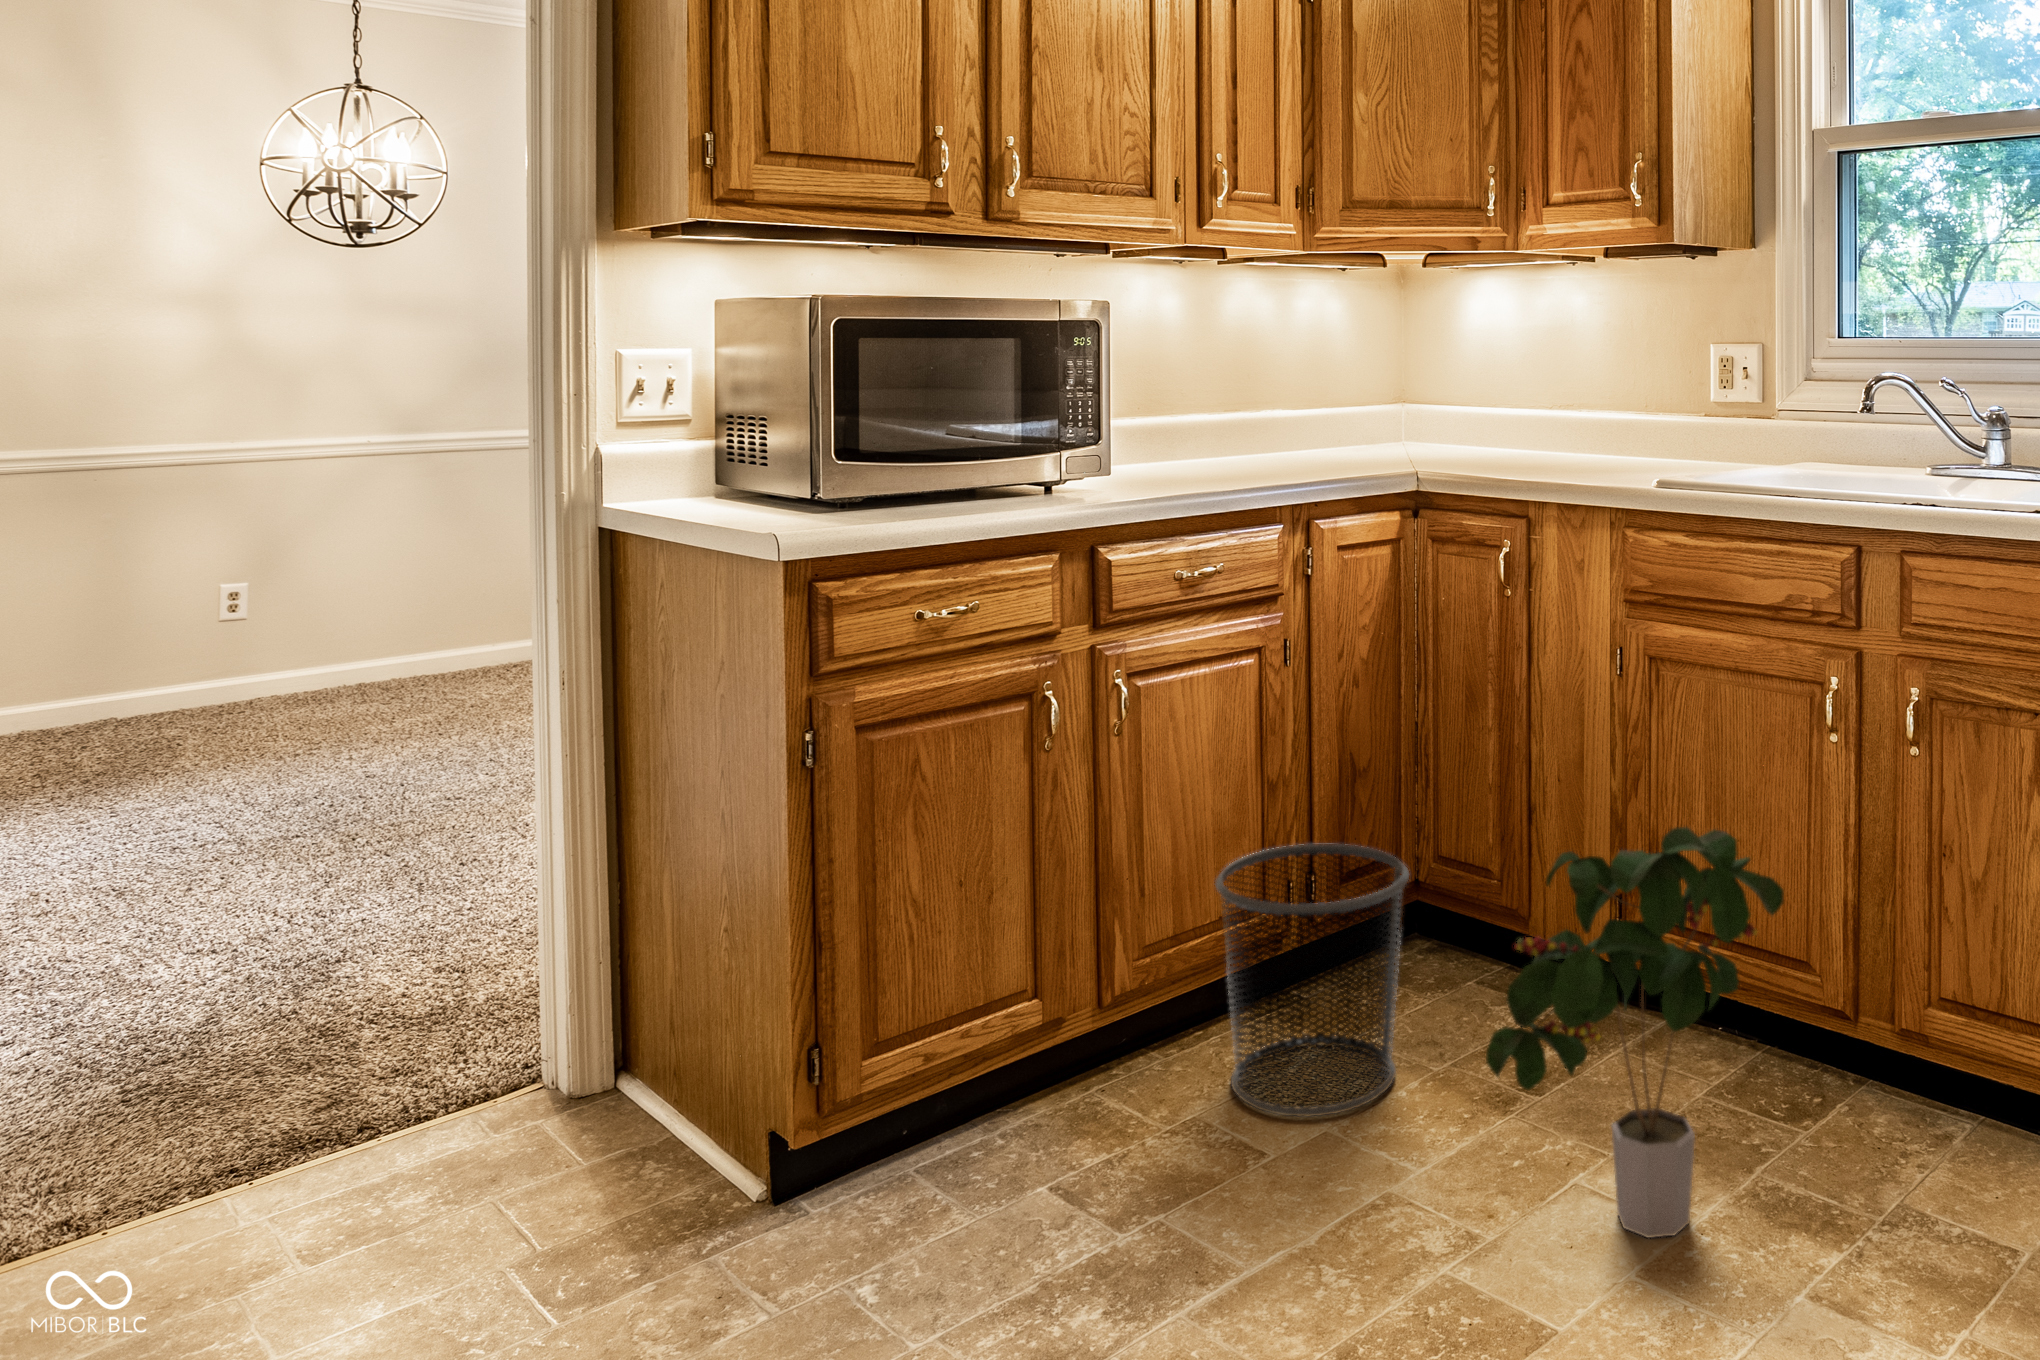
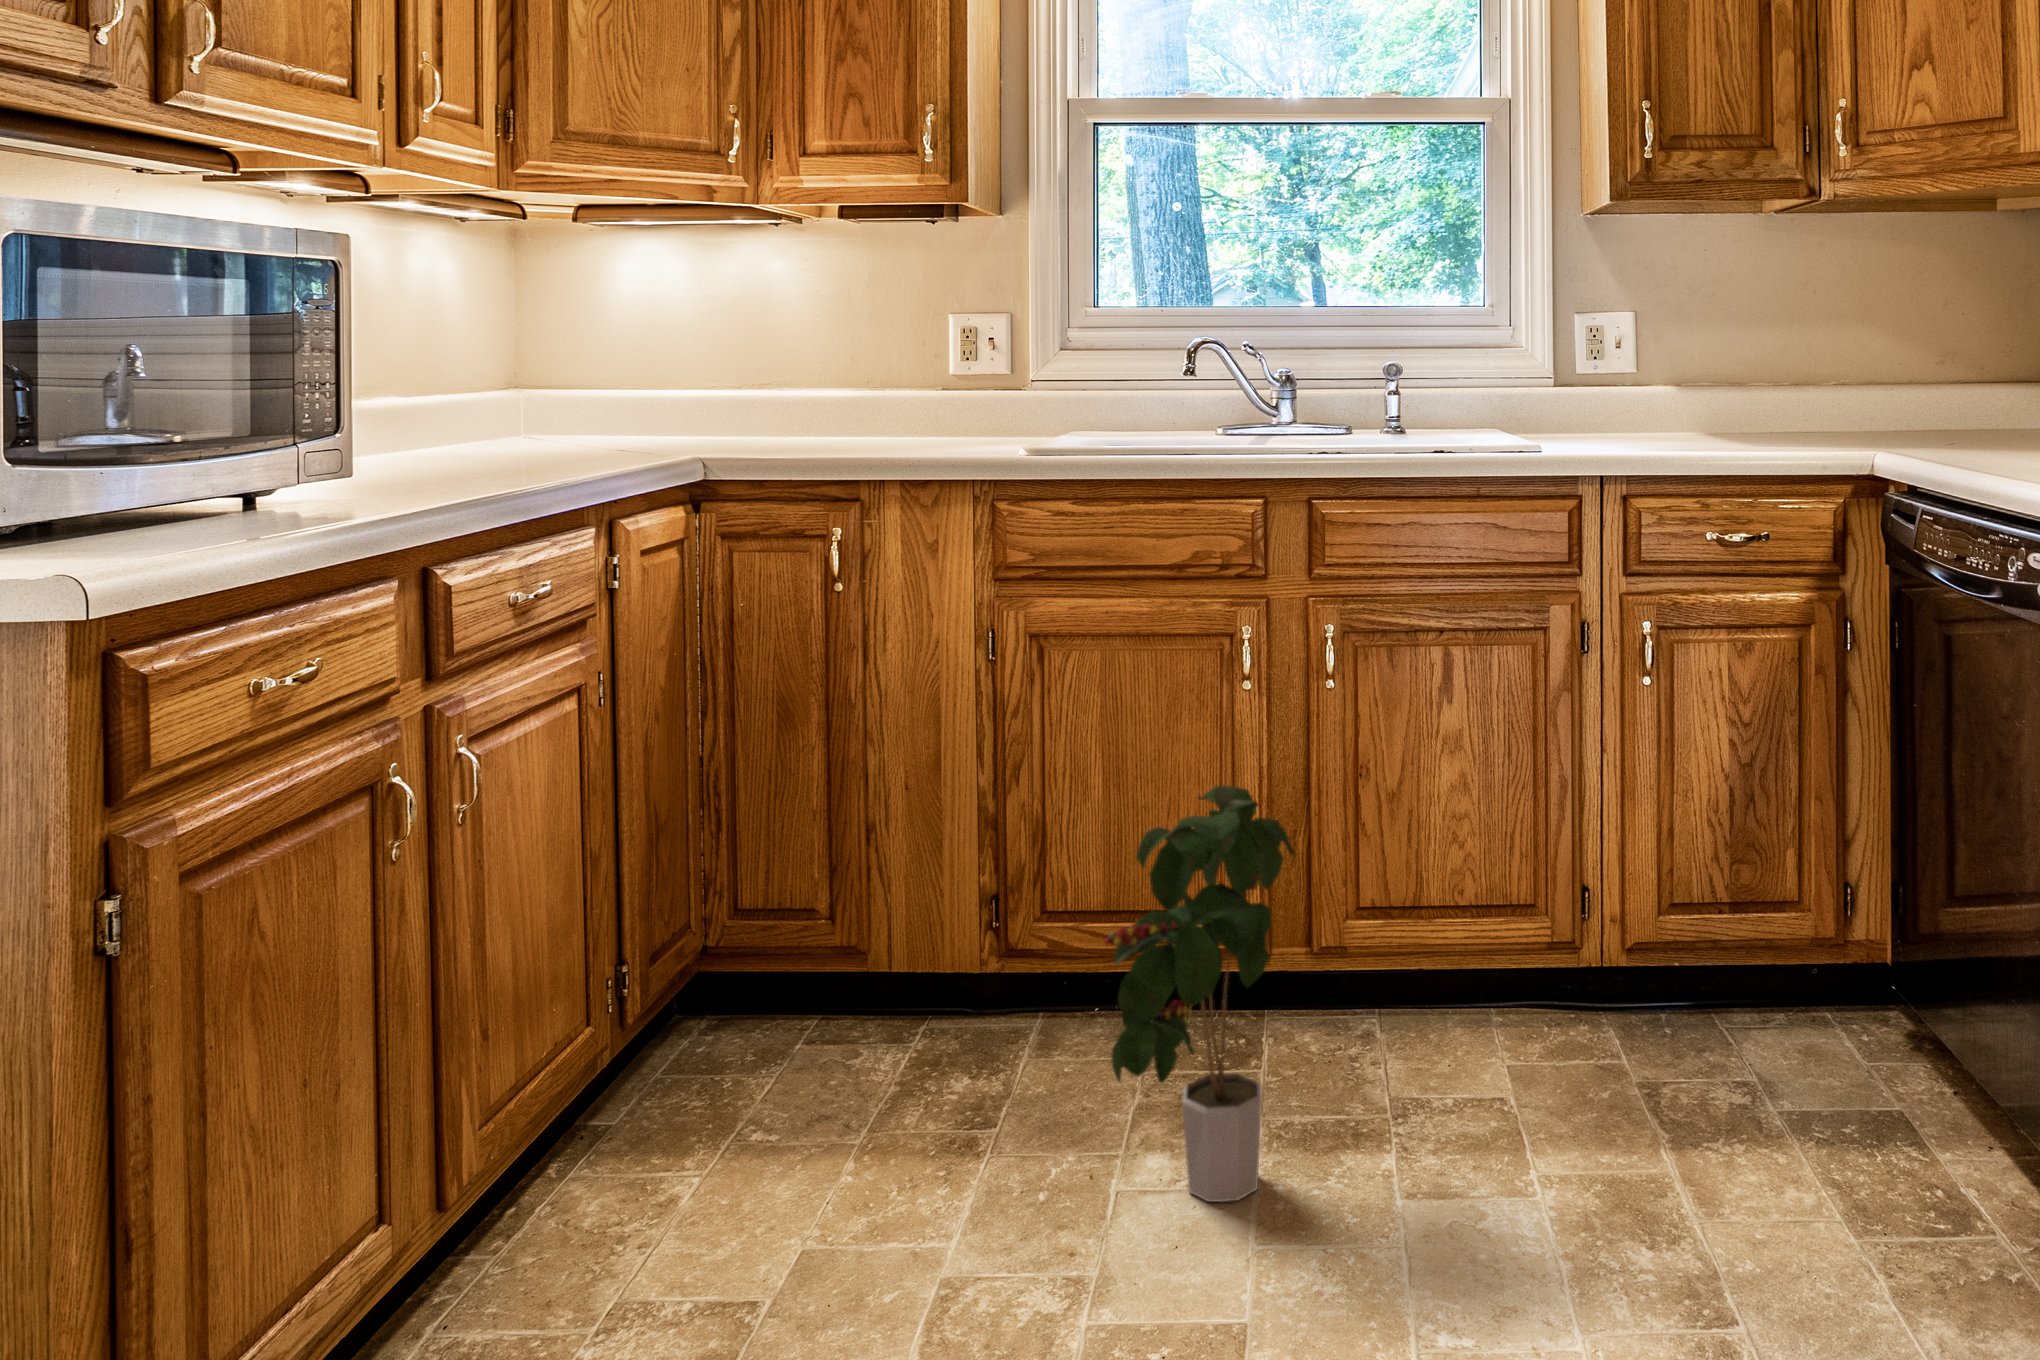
waste bin: present [1215,844,1409,1116] -> none [602,904,854,1248]

